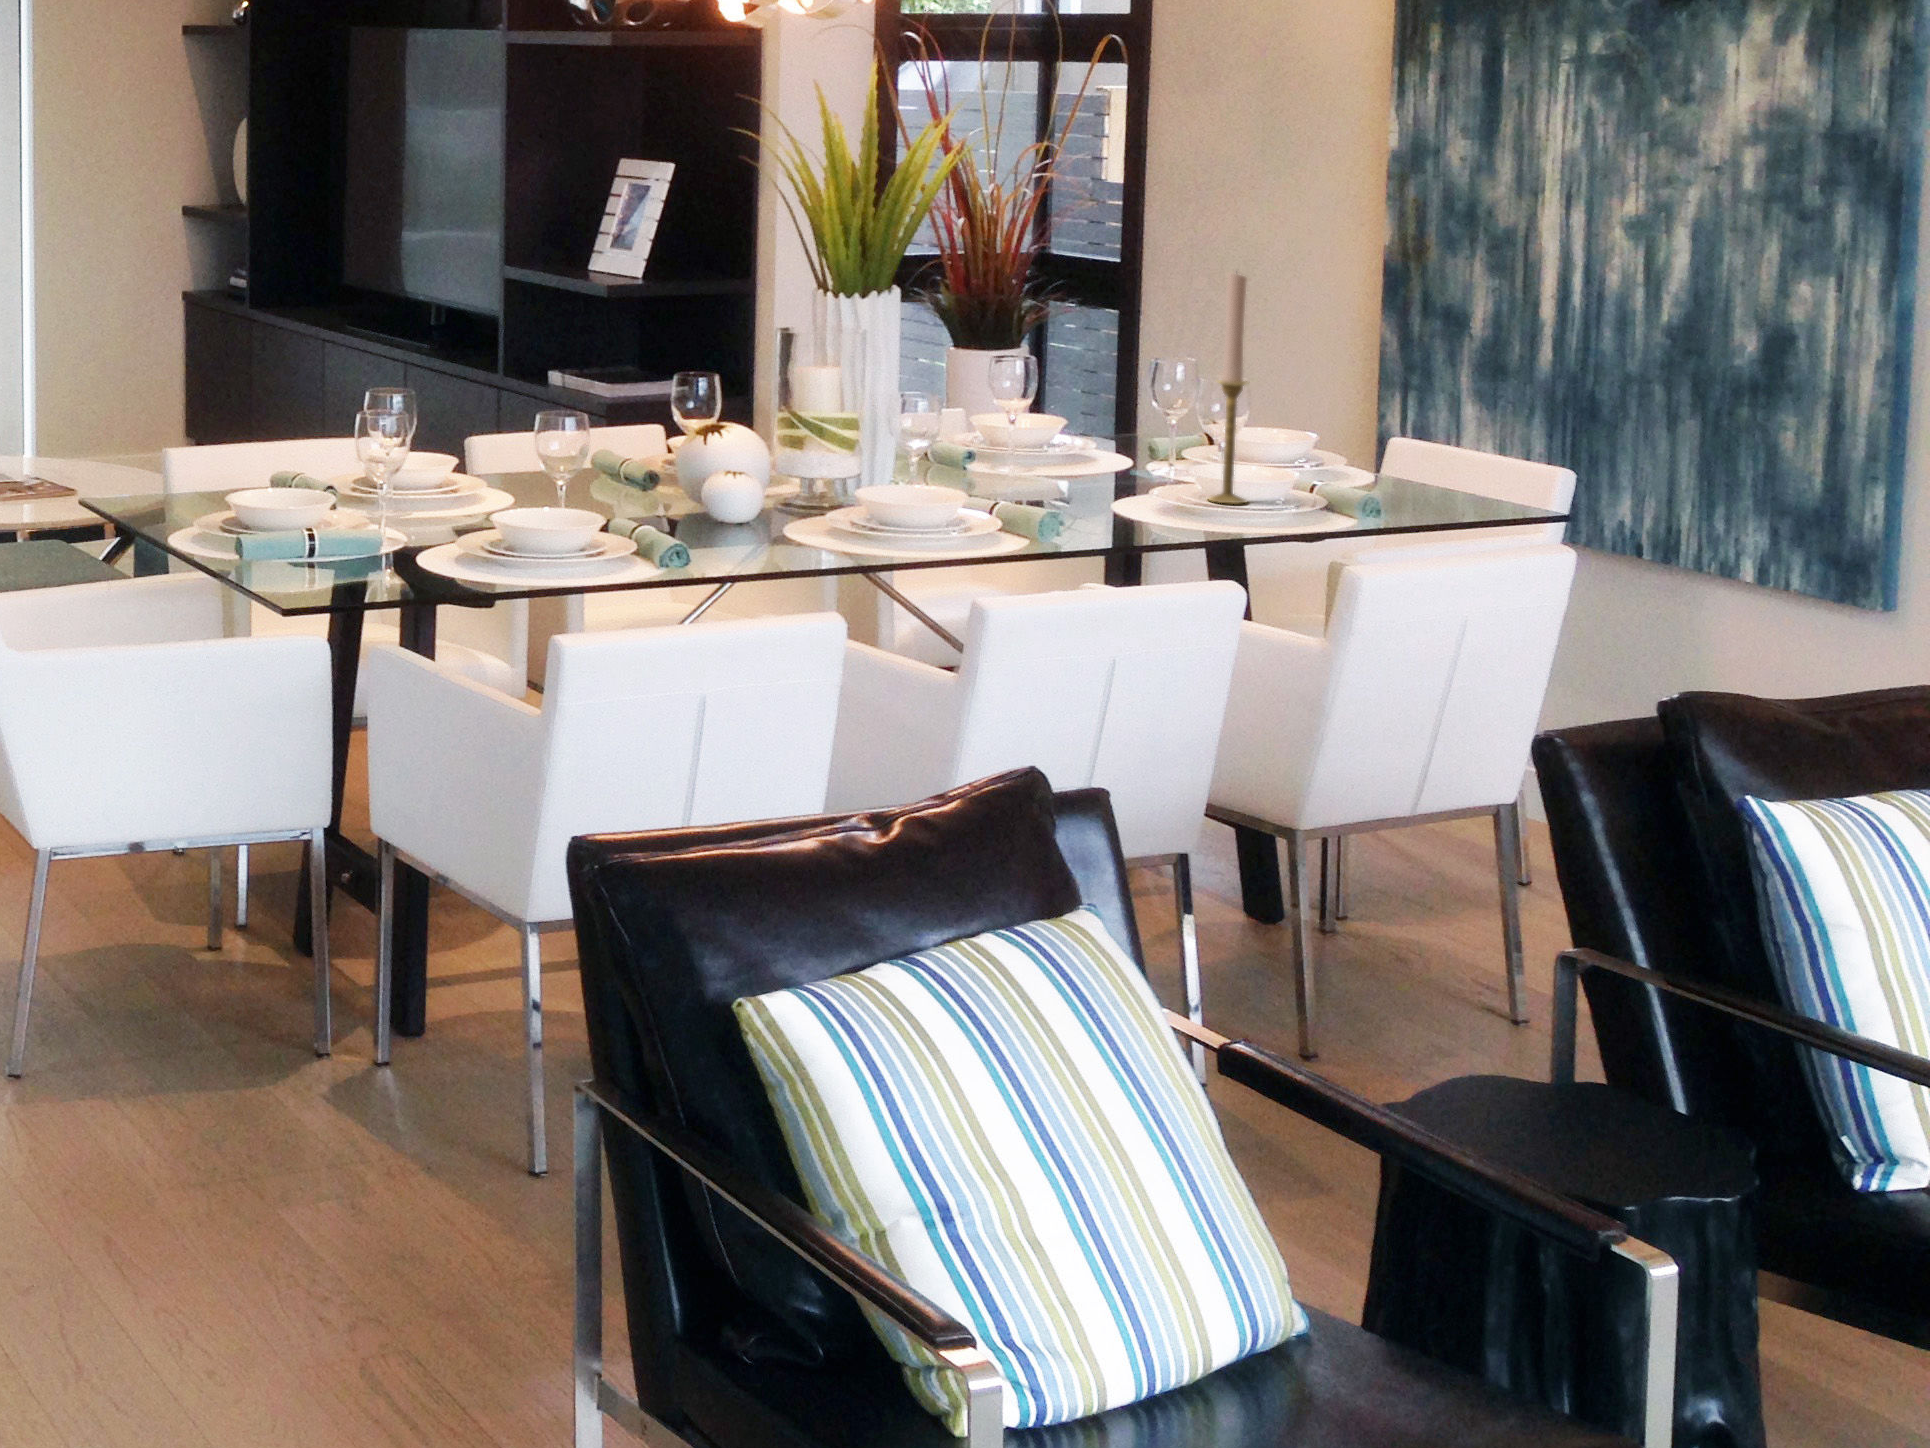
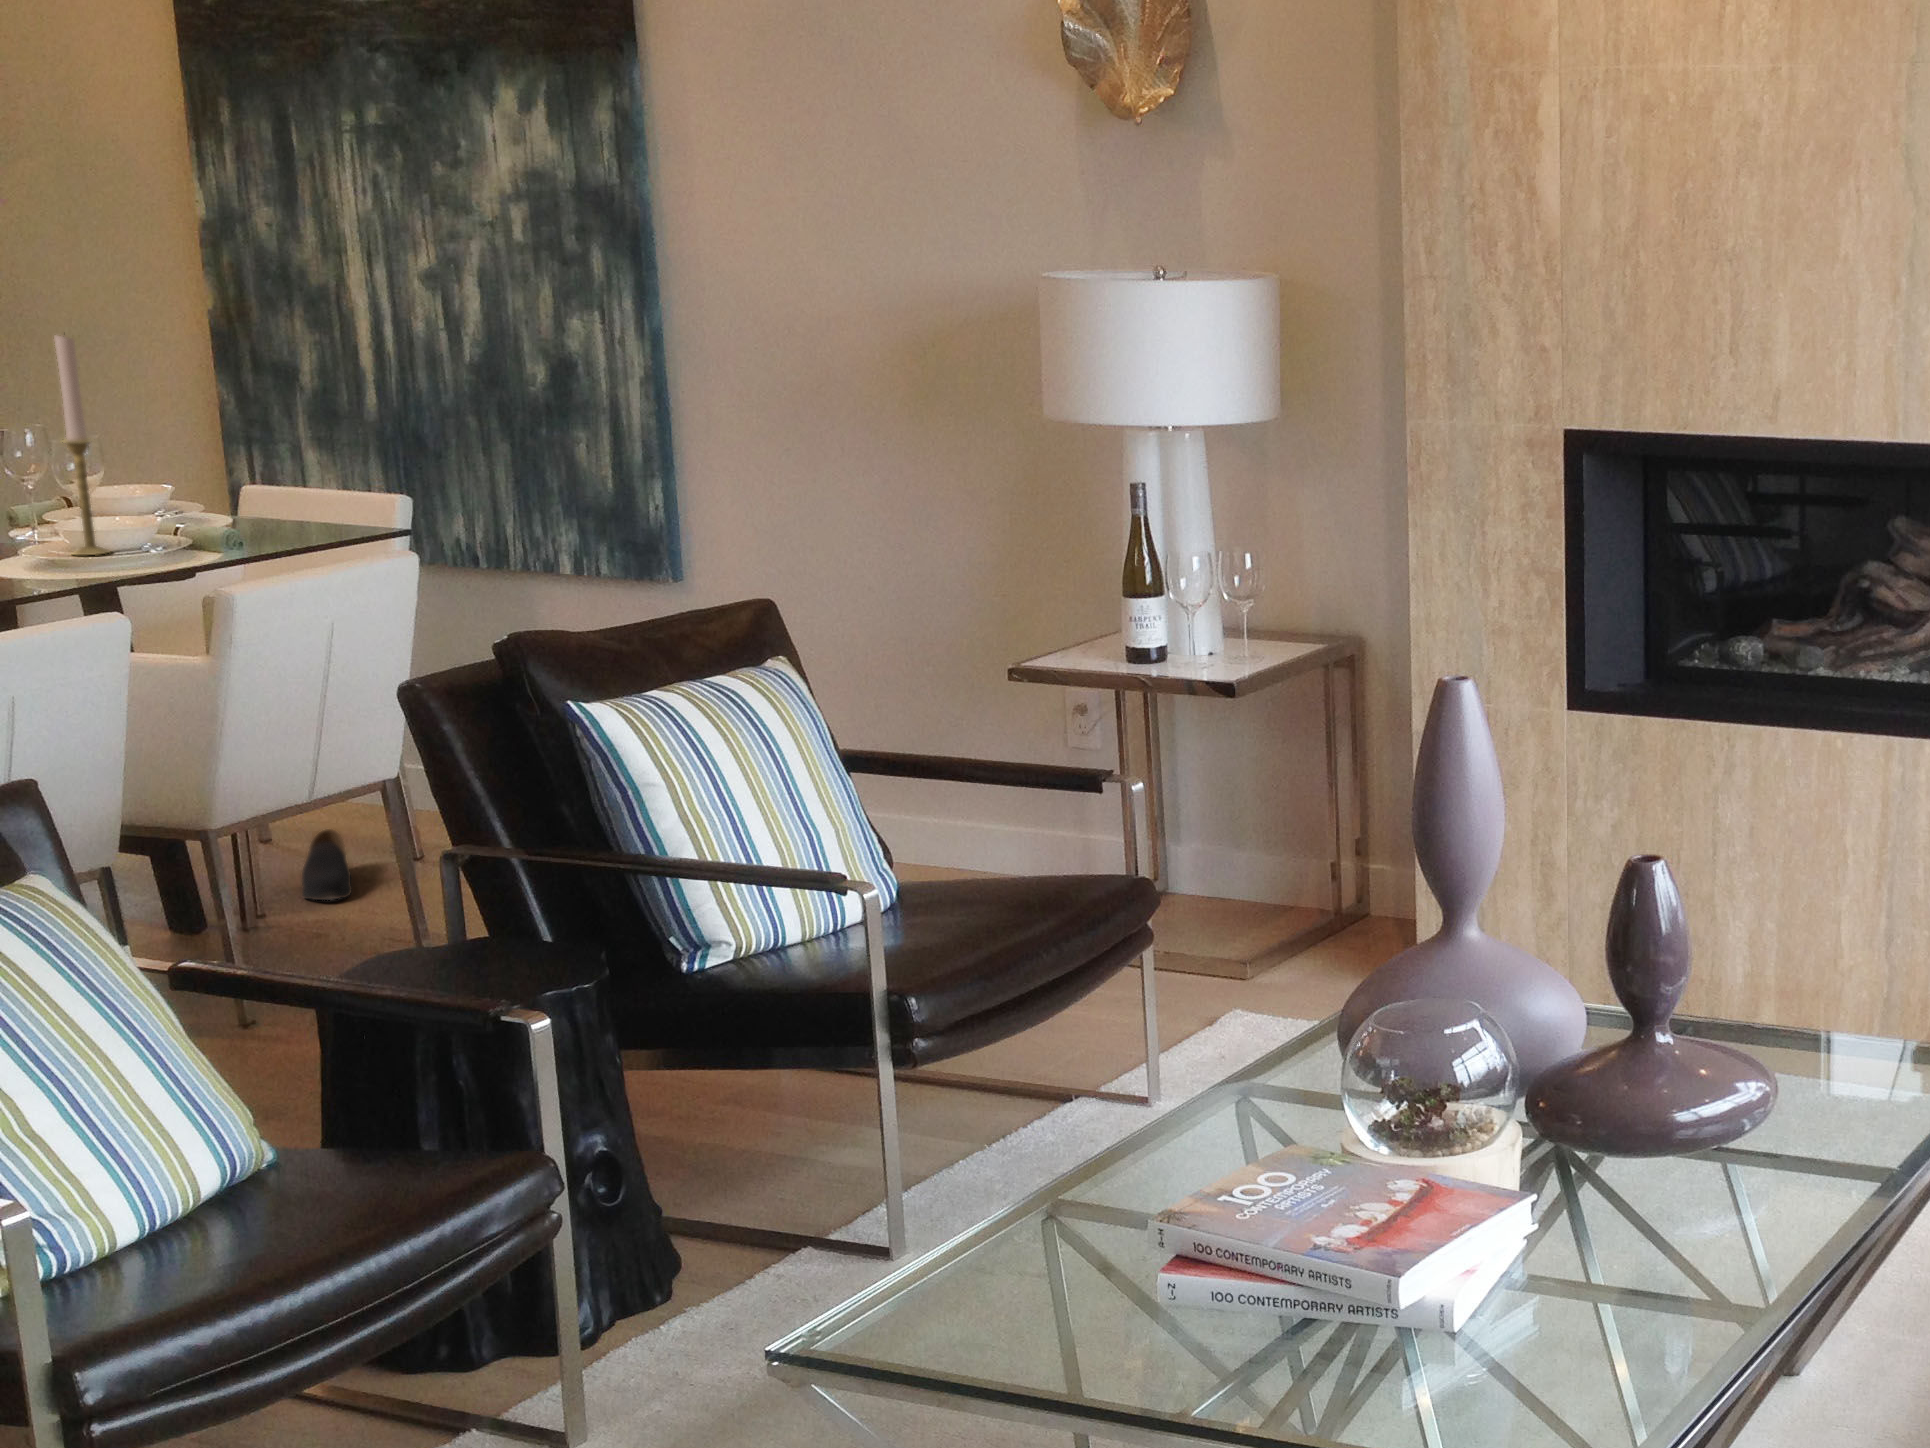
shoe: none [1383,826,1439,911] -> present [302,829,352,900]

